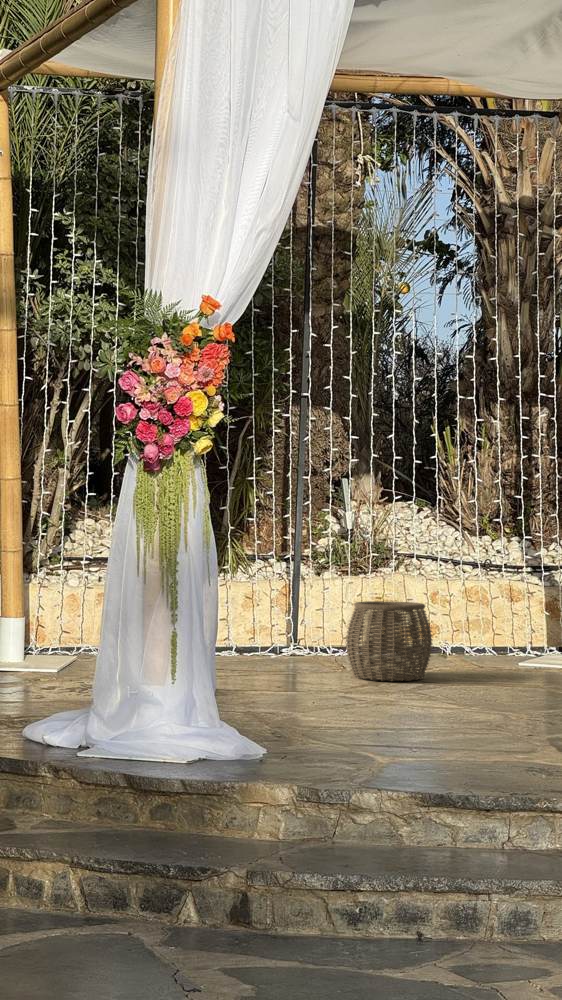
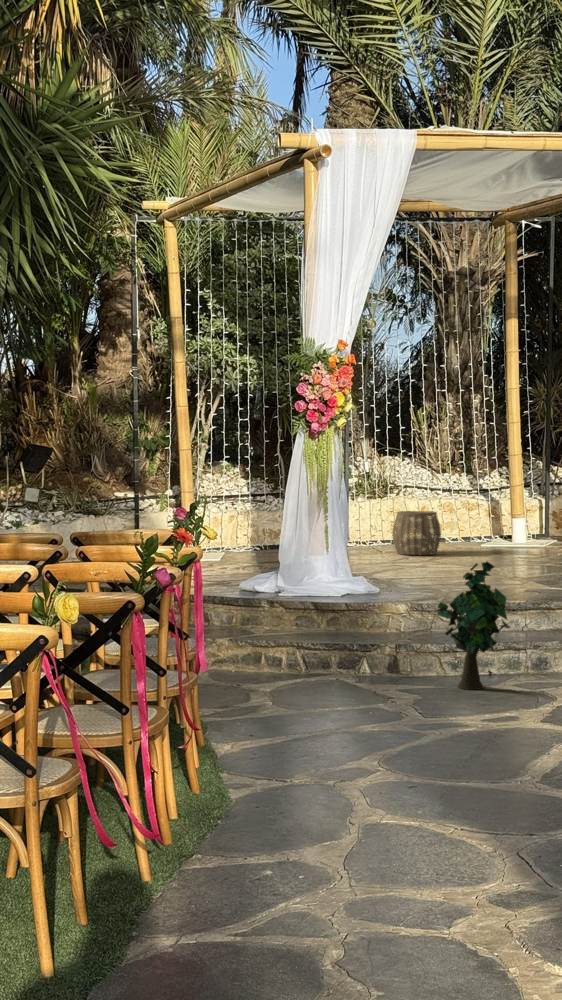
decorative plant: none [299,717,447,971] -> present [436,561,509,690]

